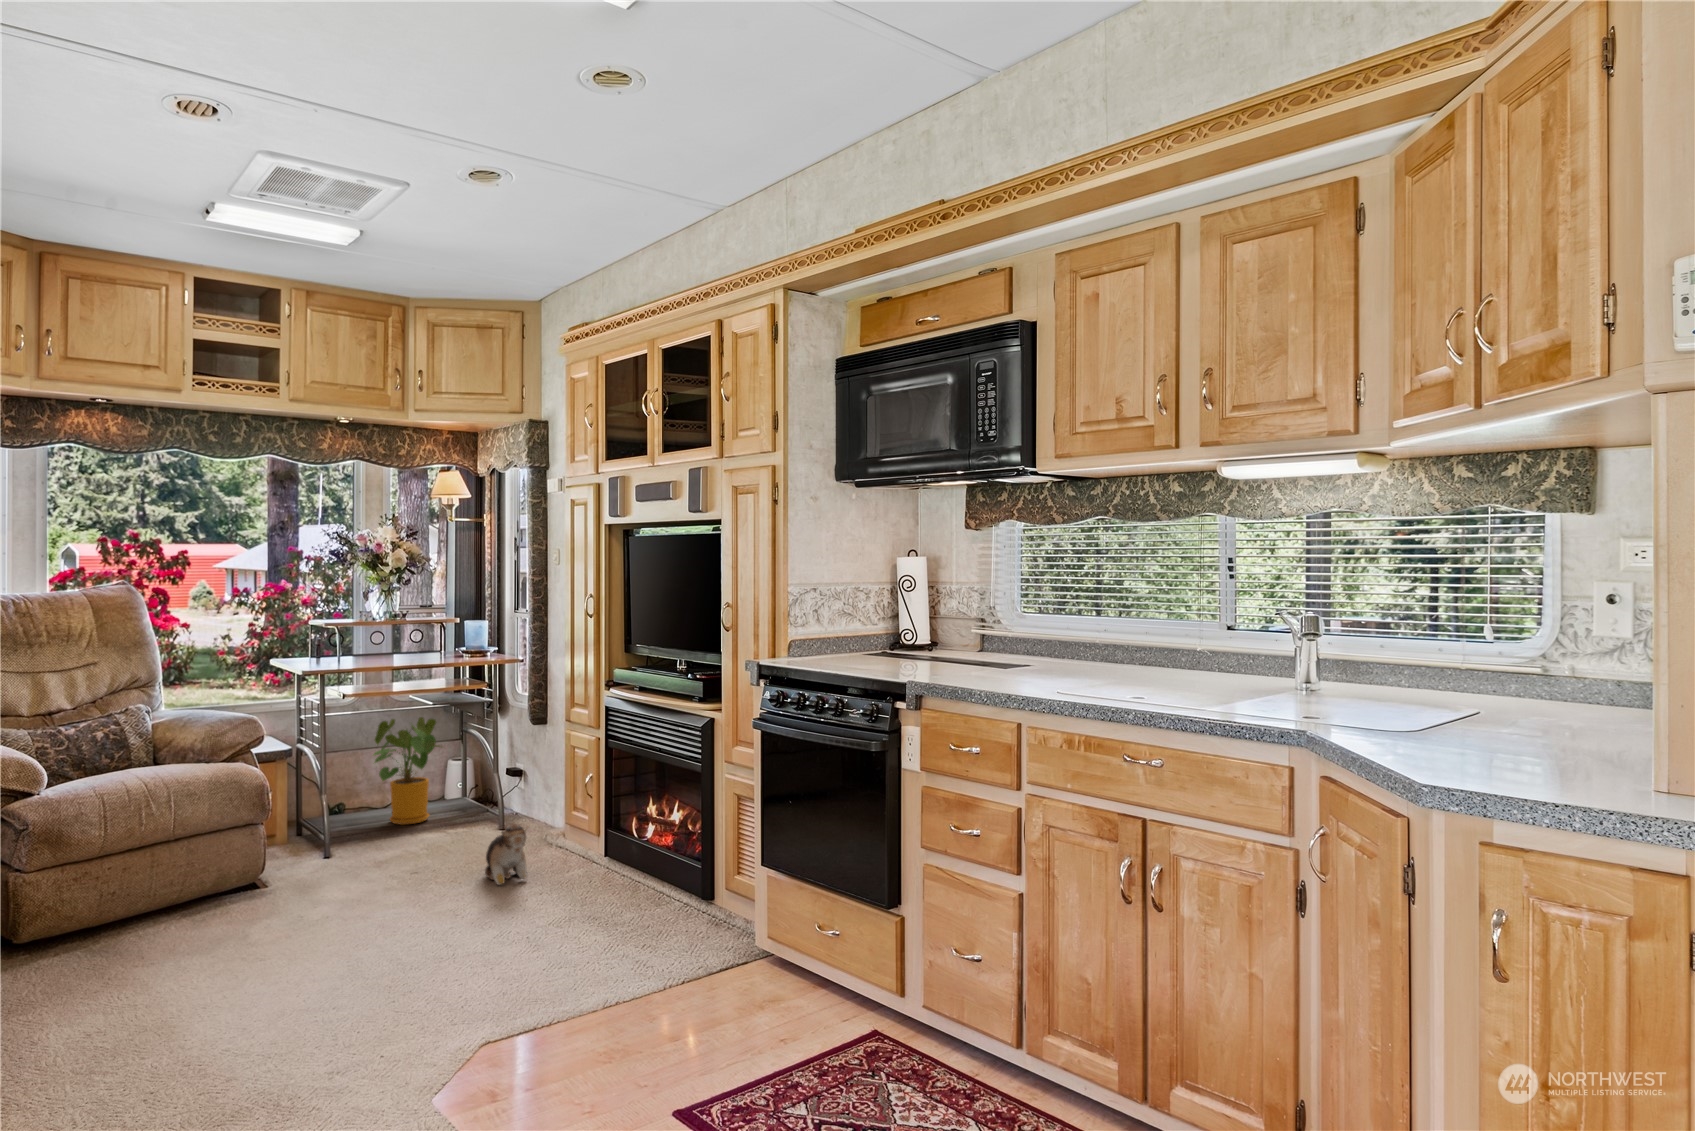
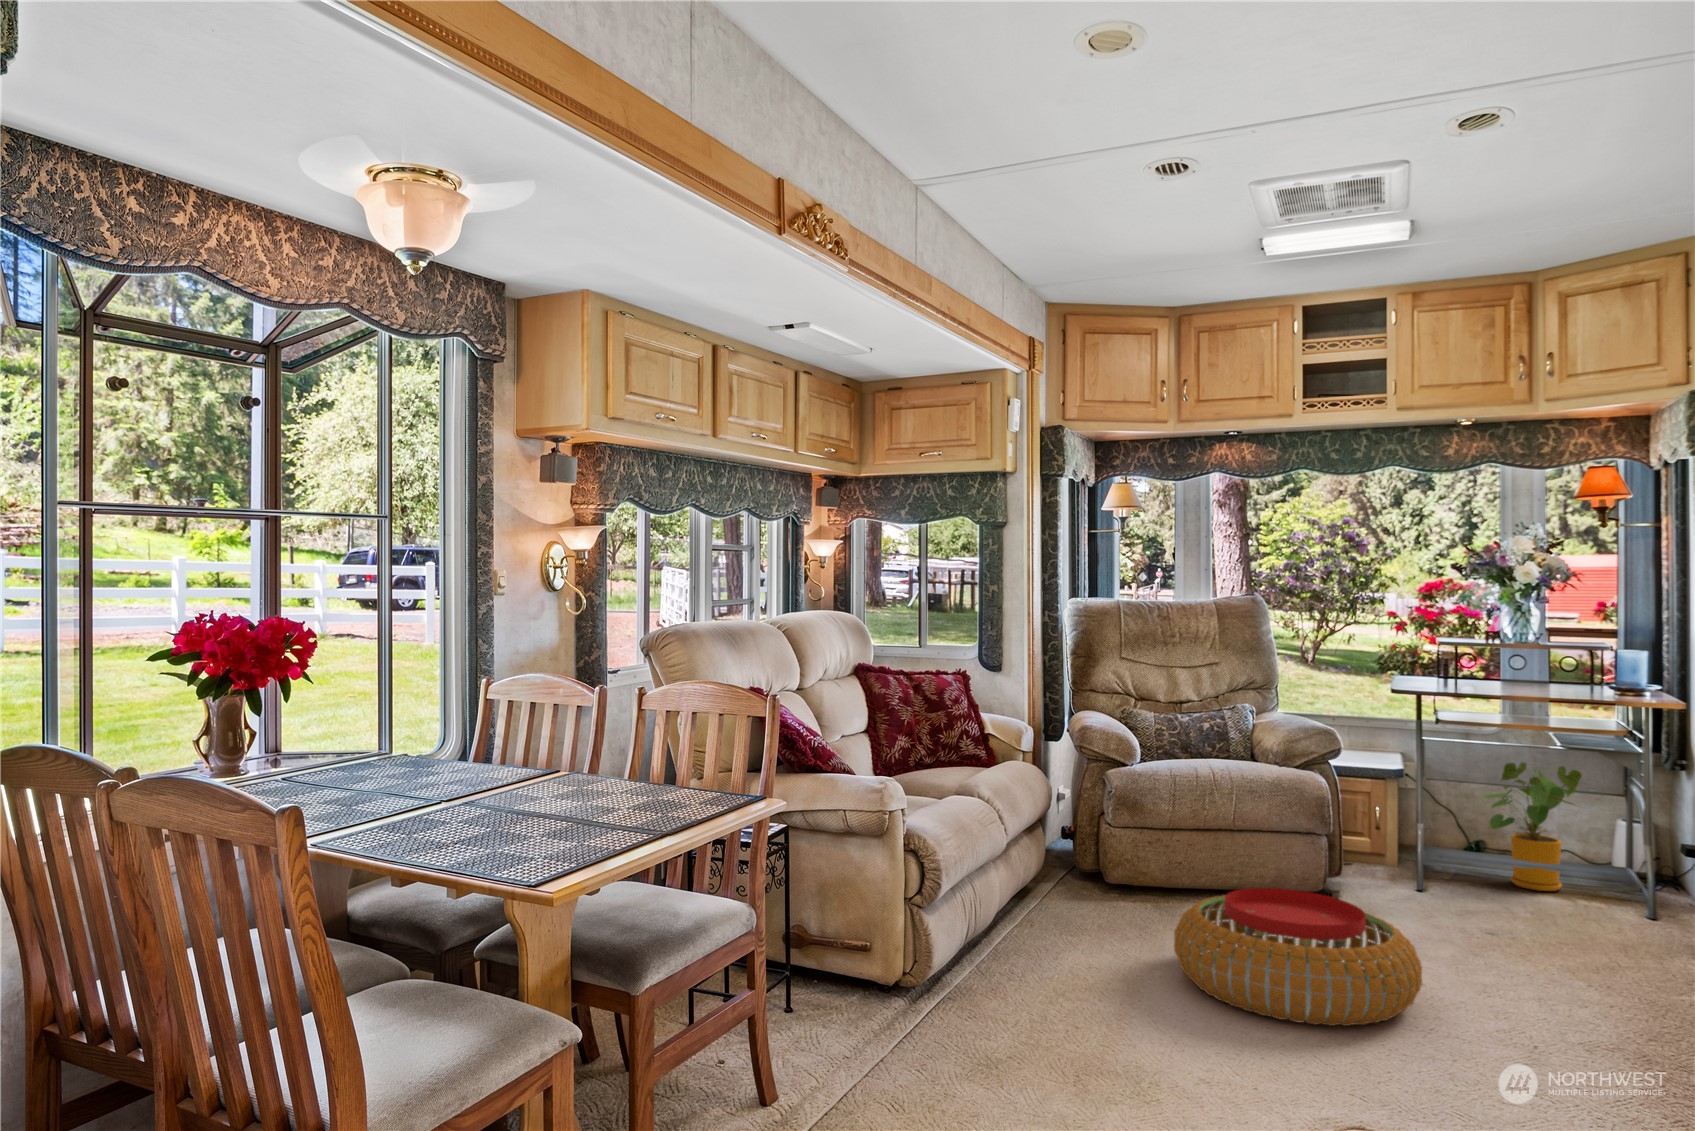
plush toy: present [485,824,527,885] -> none [1562,908,1618,988]
pouf: none [185,874,436,1012] -> present [1174,888,1422,1026]

